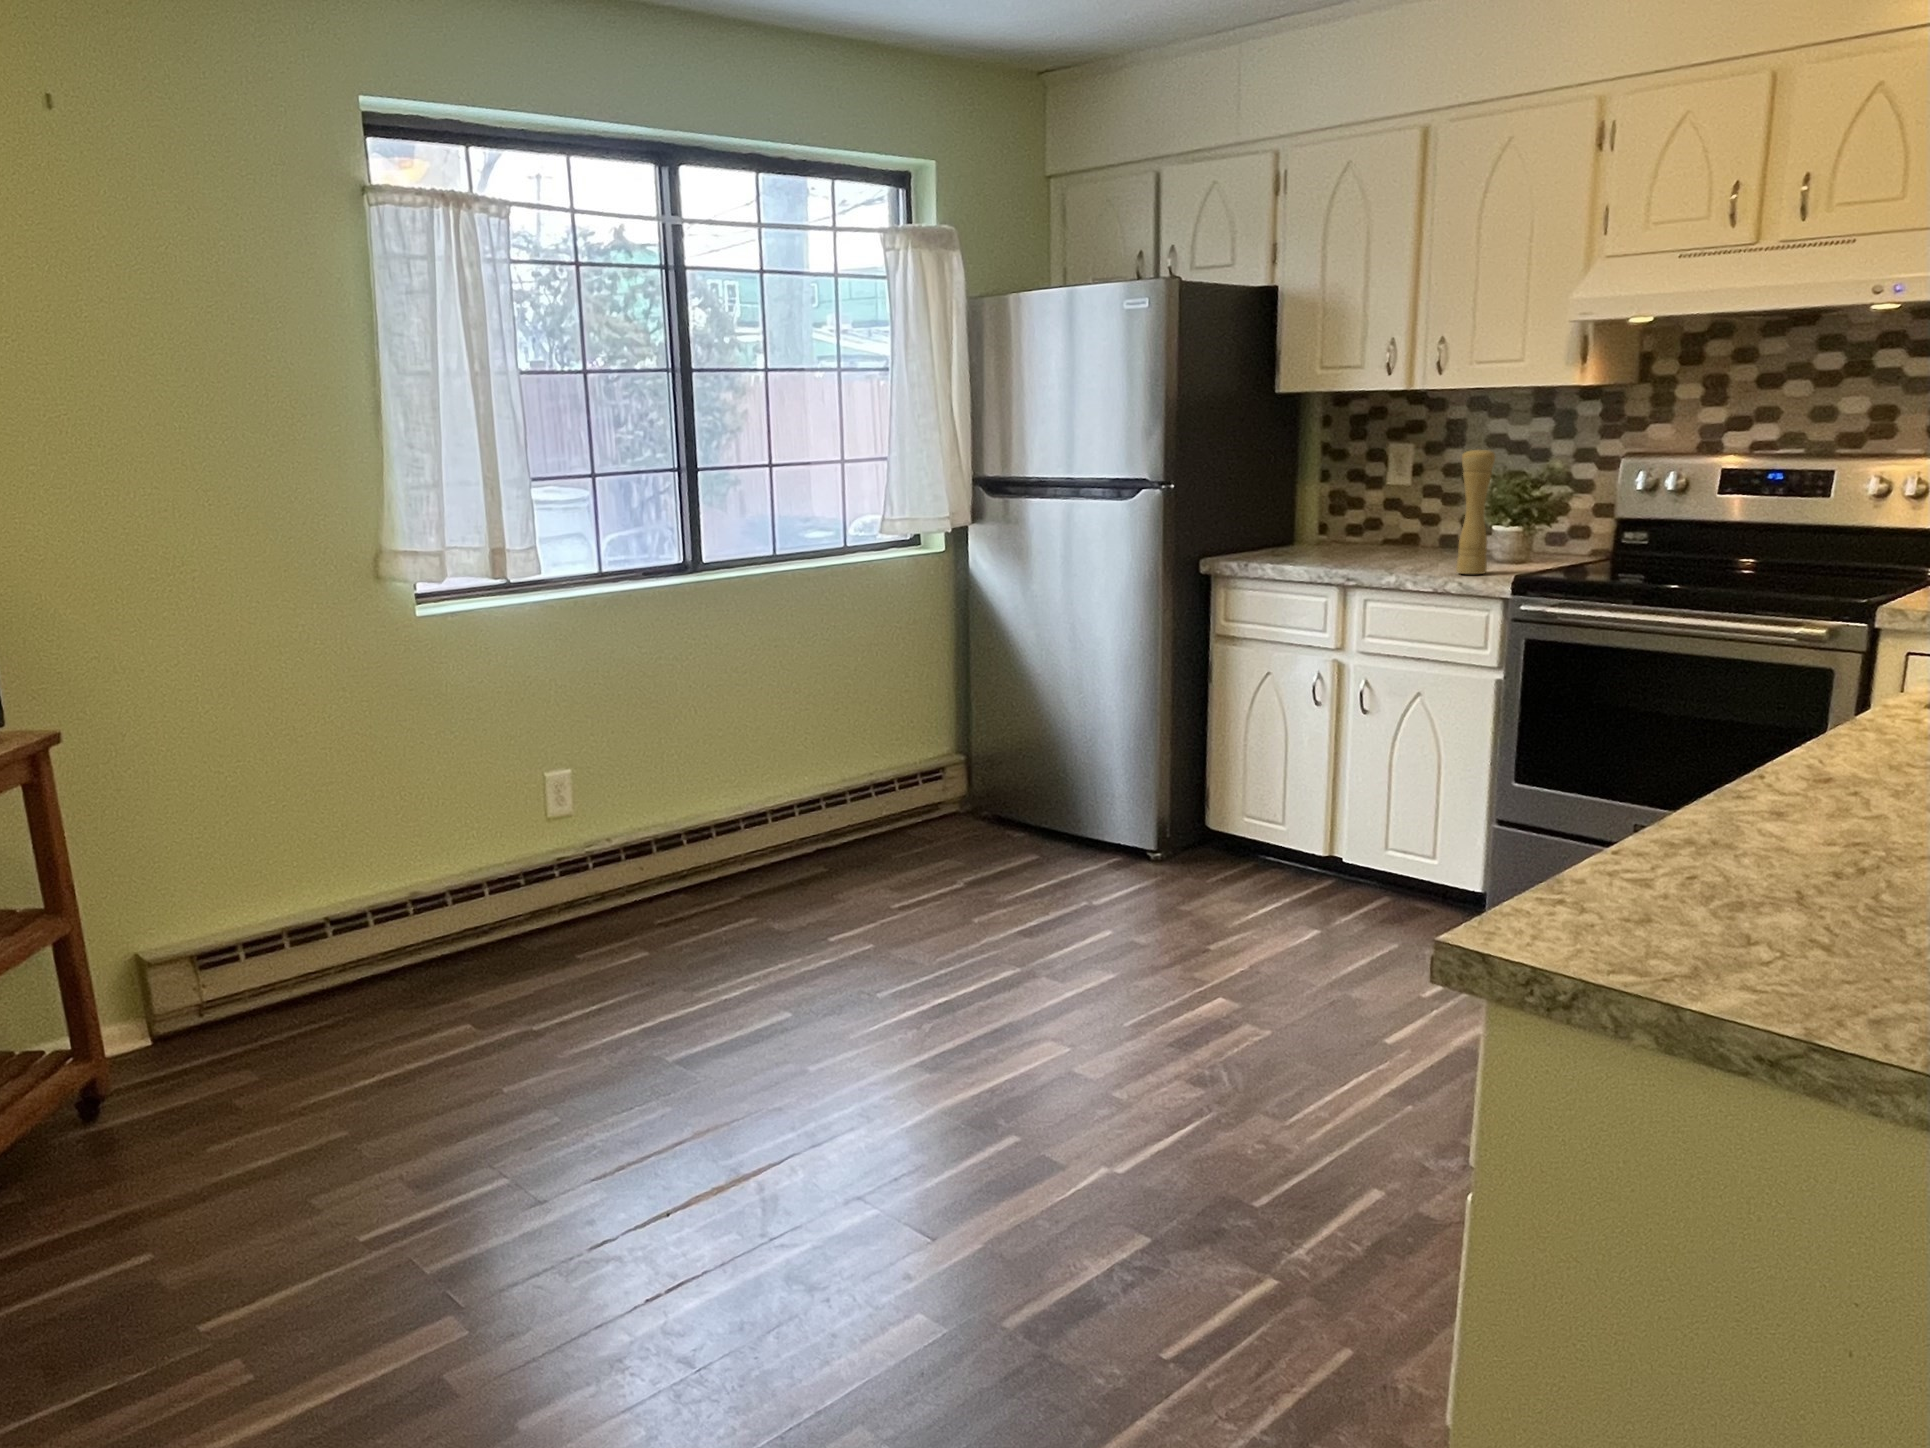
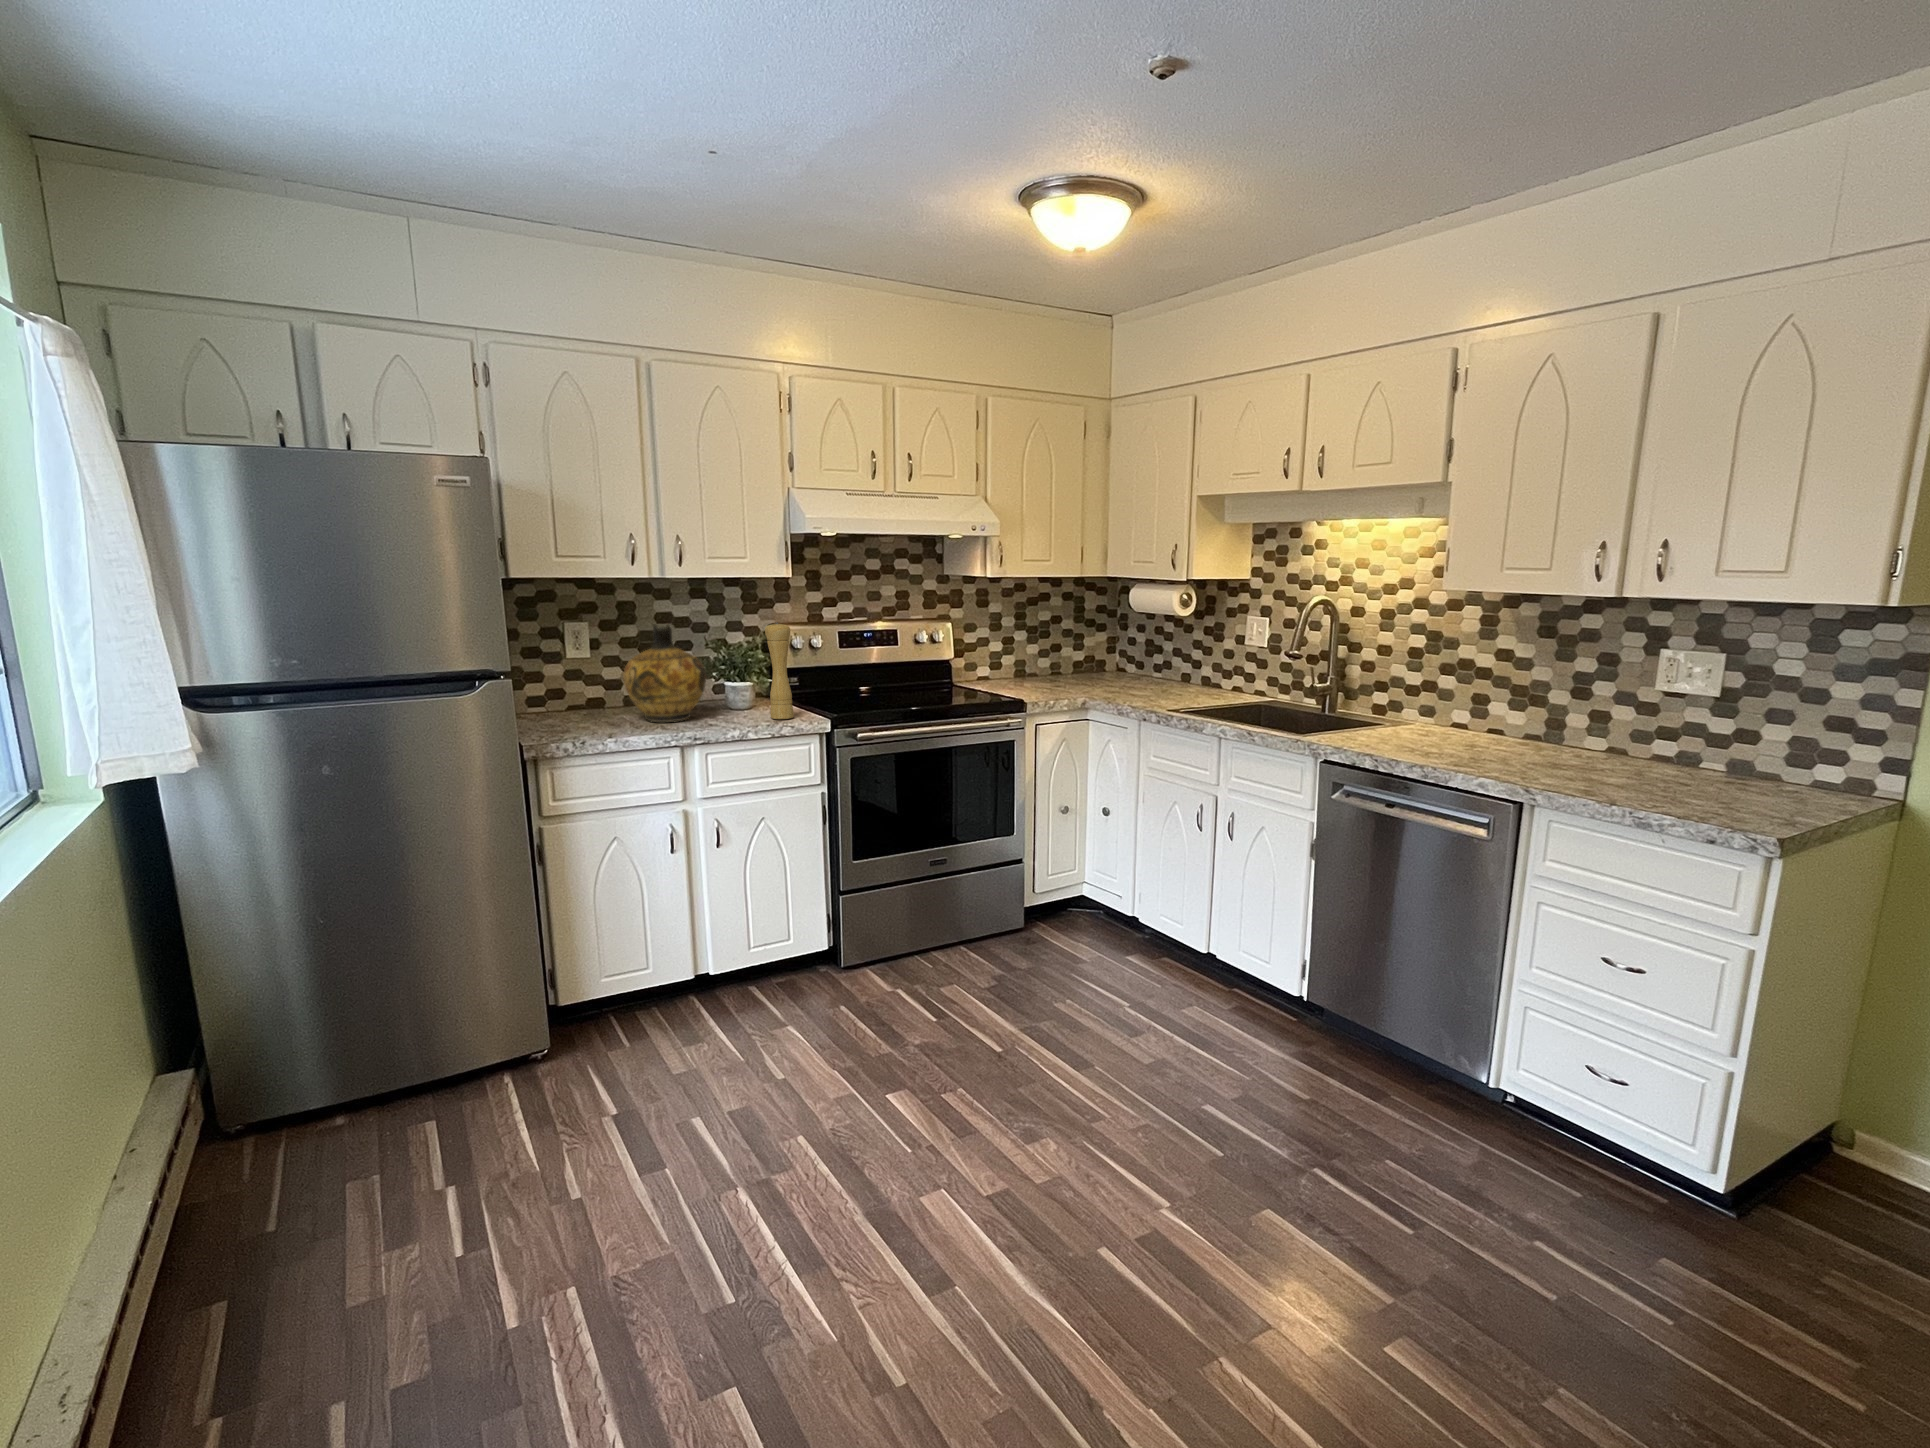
ceramic jug: none [1342,445,1438,561] -> present [623,623,706,722]

